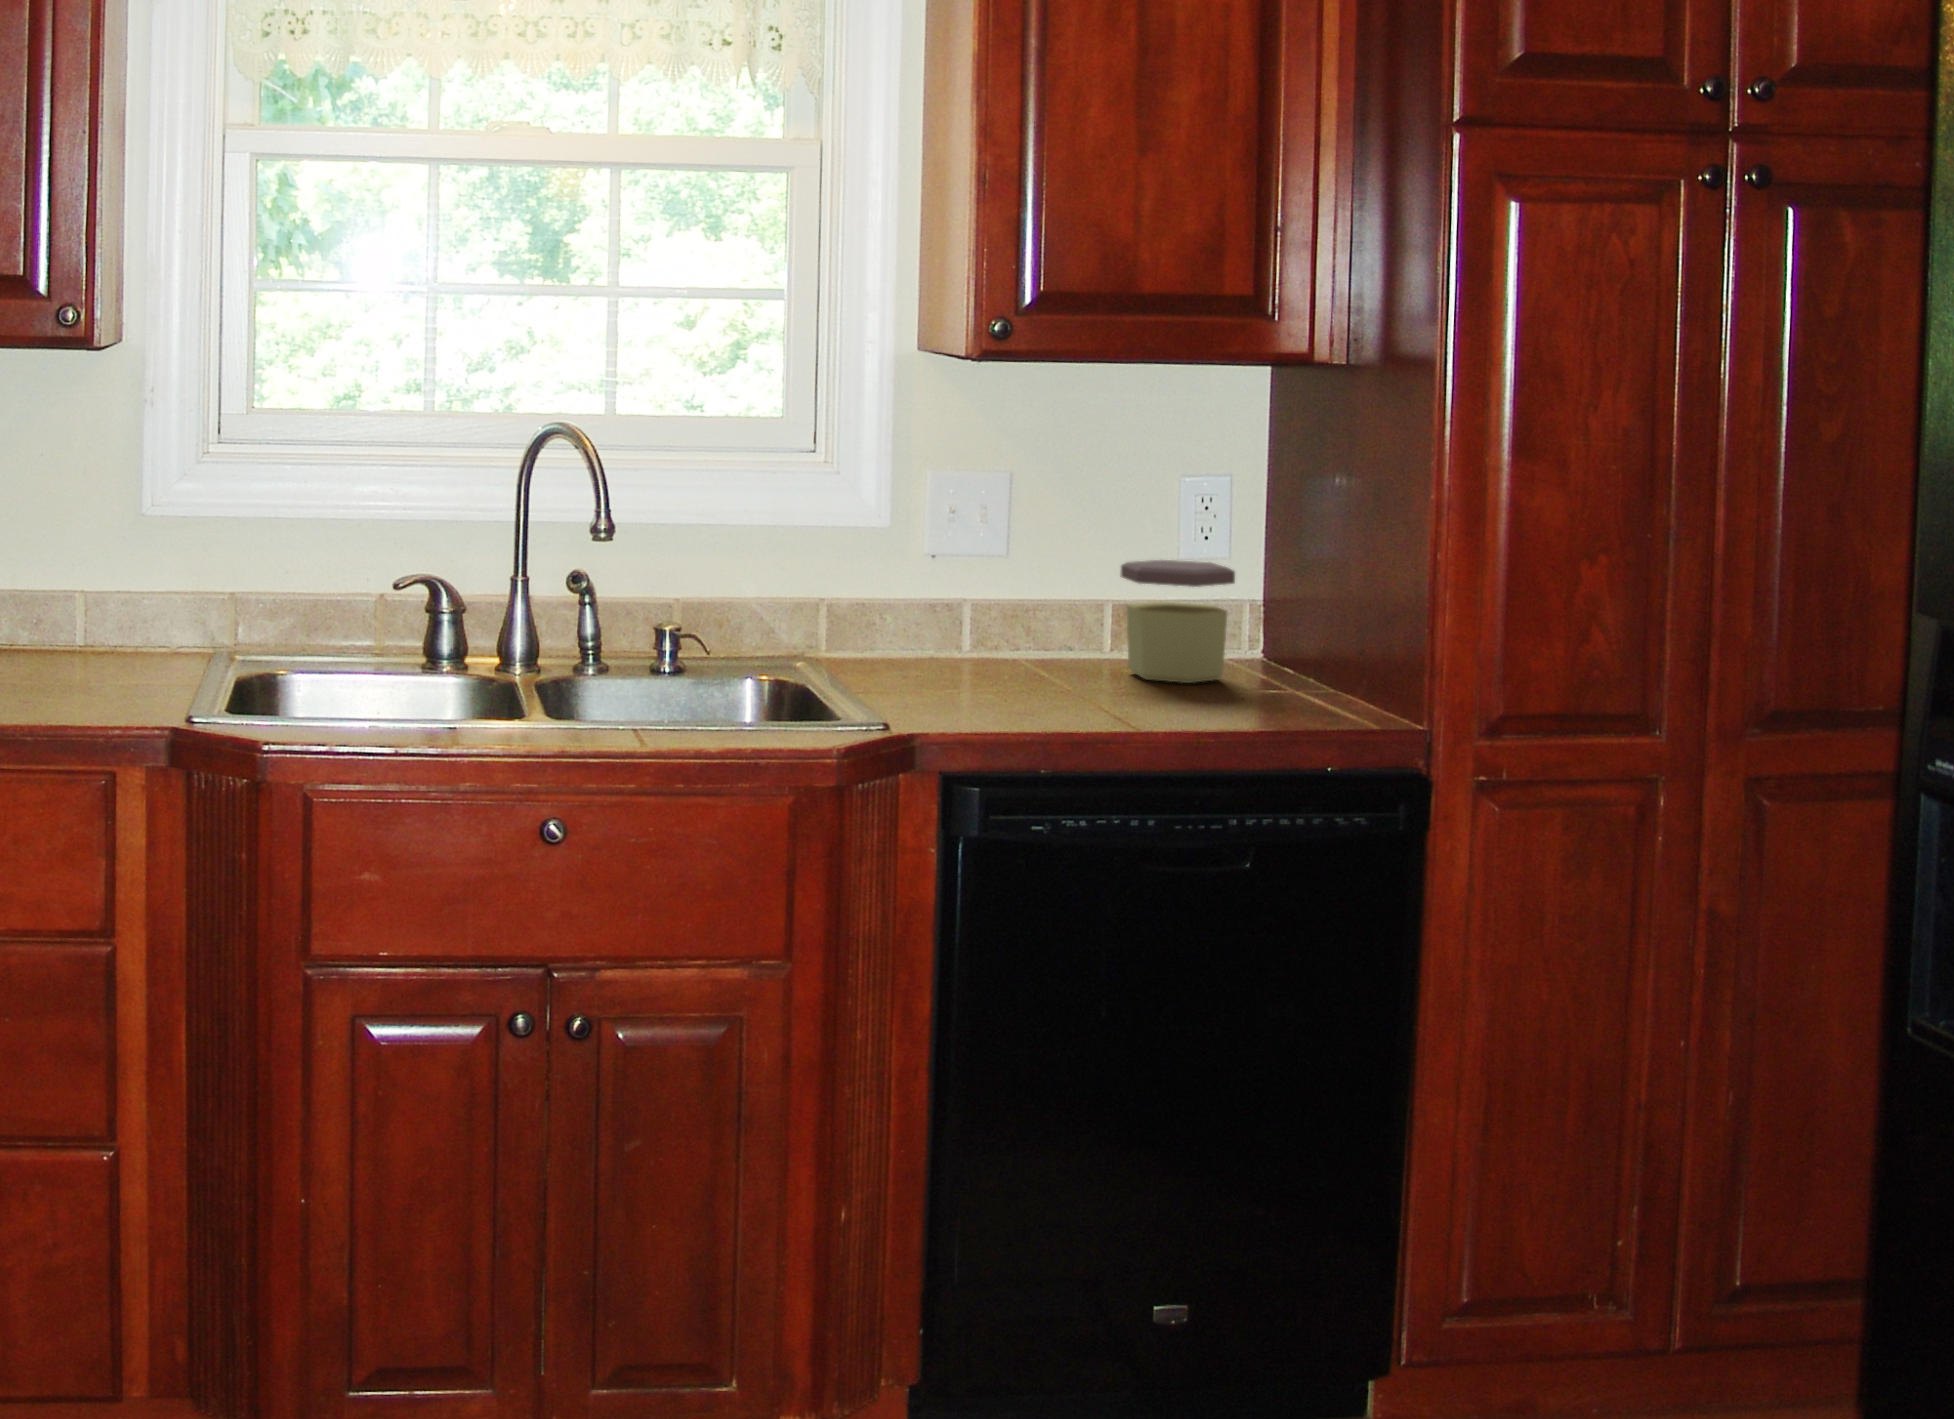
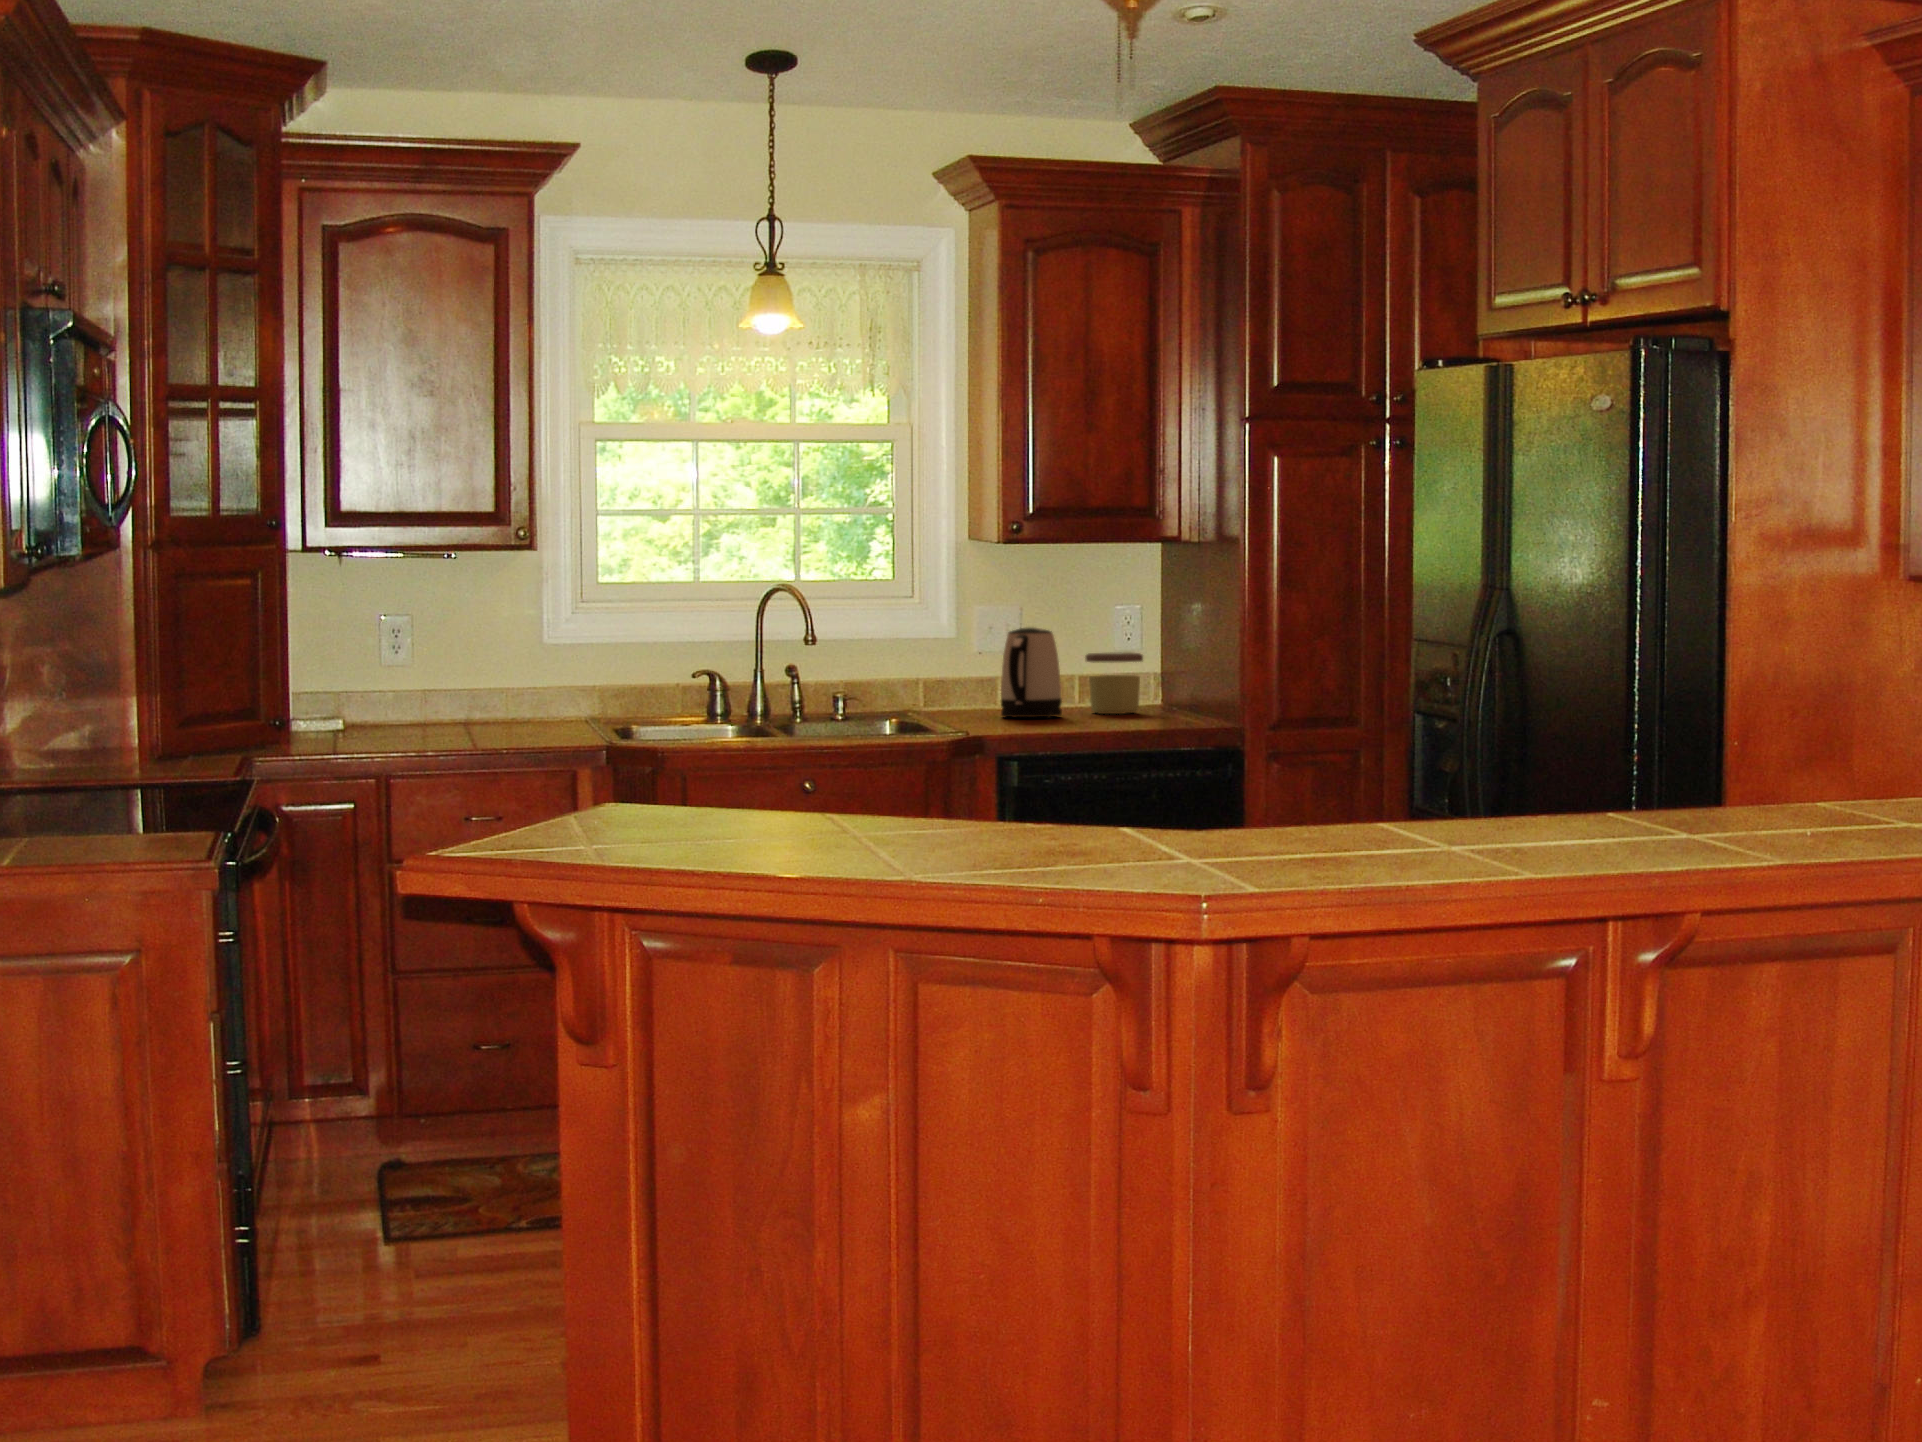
kettle: none [958,517,1077,695] -> present [1001,627,1062,718]

